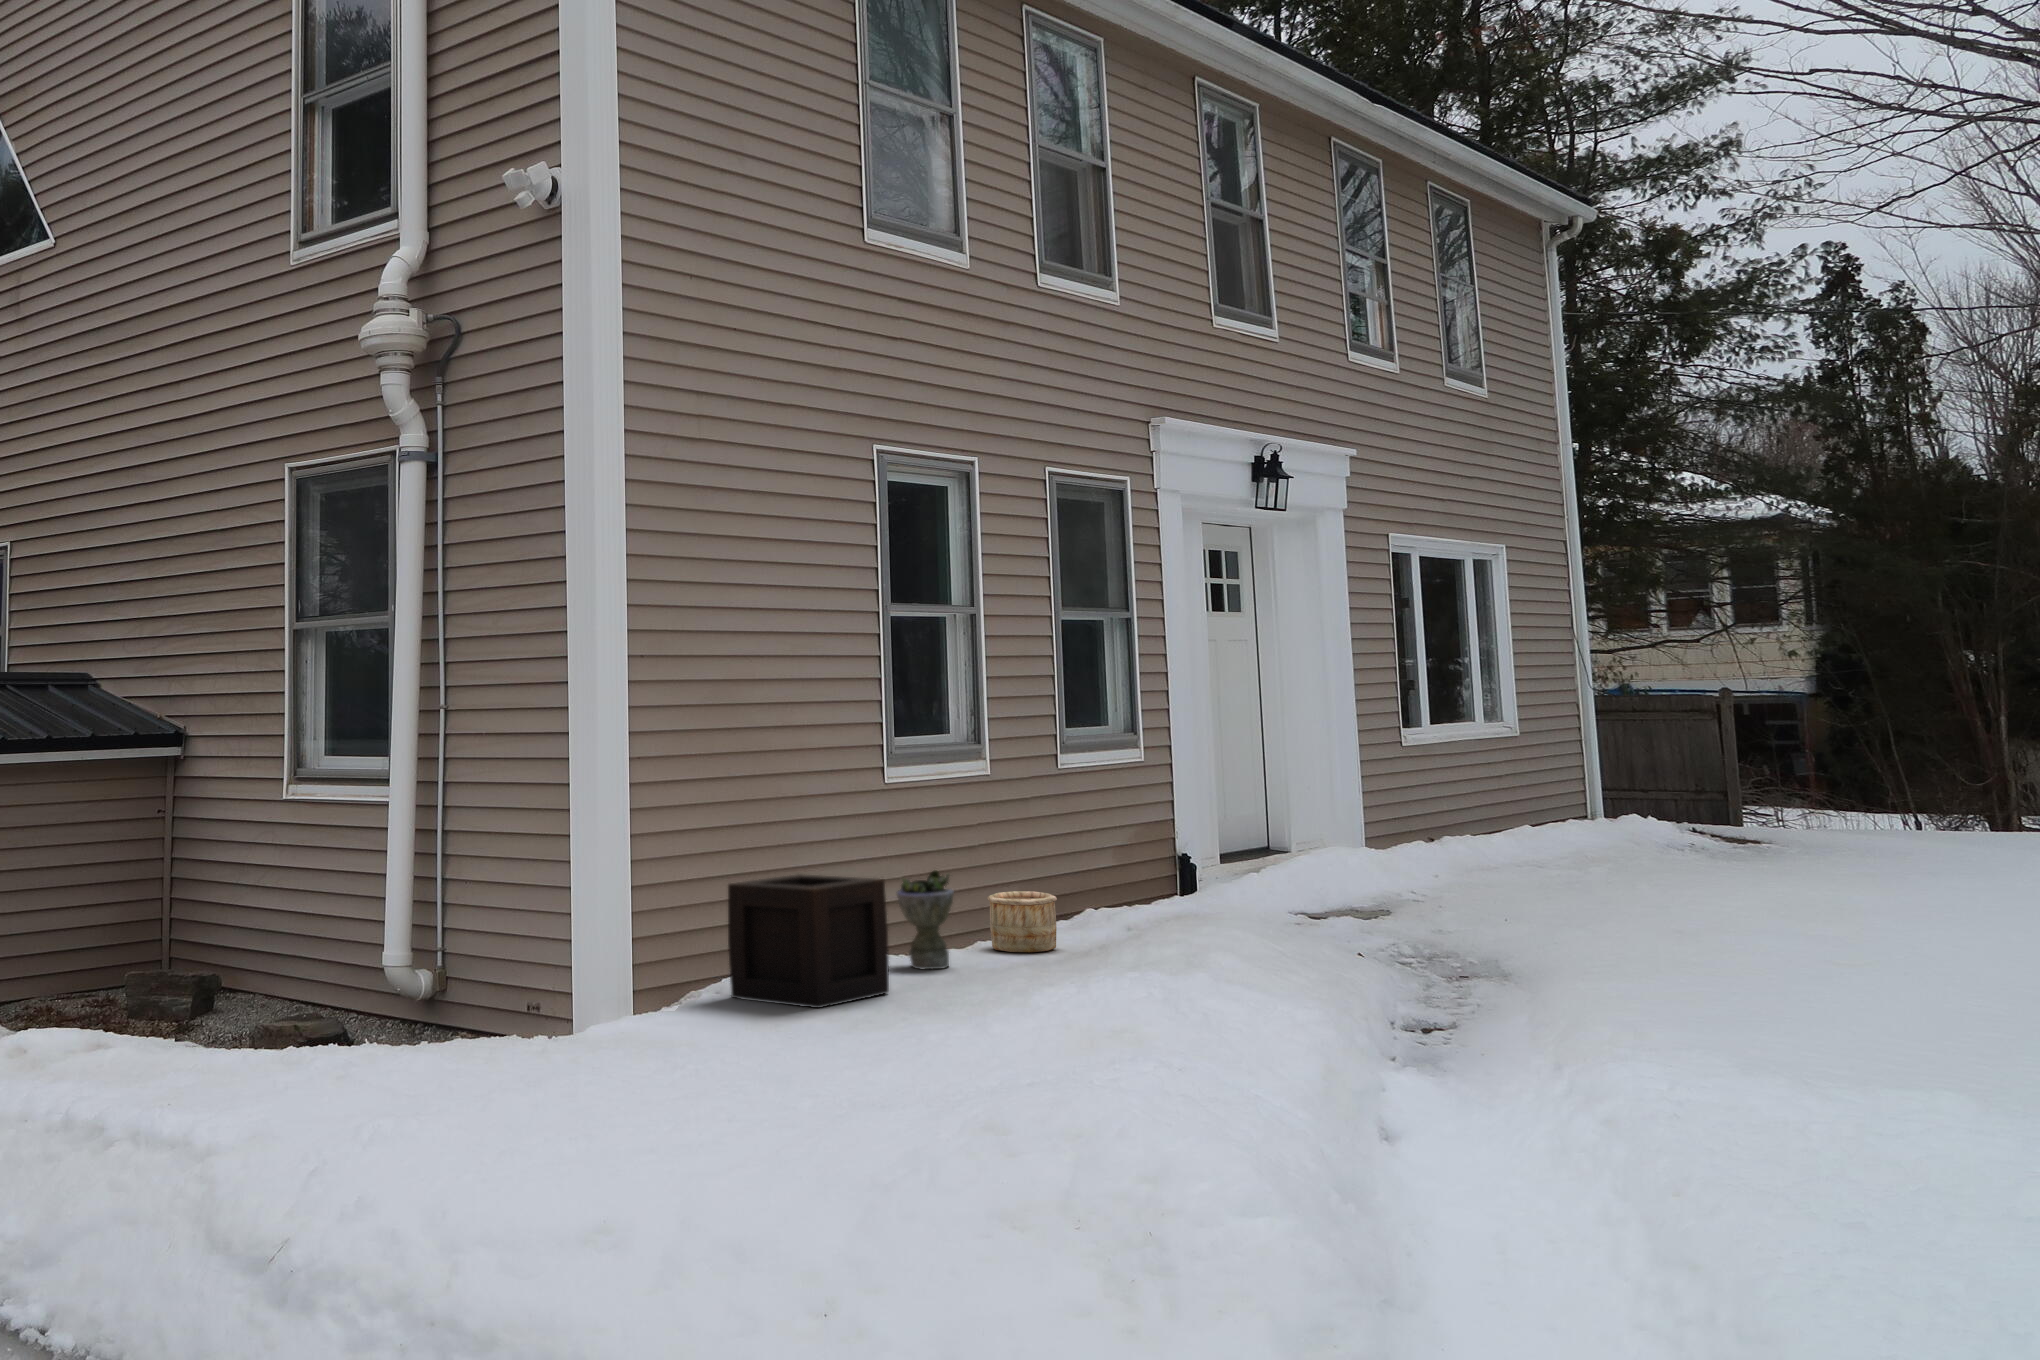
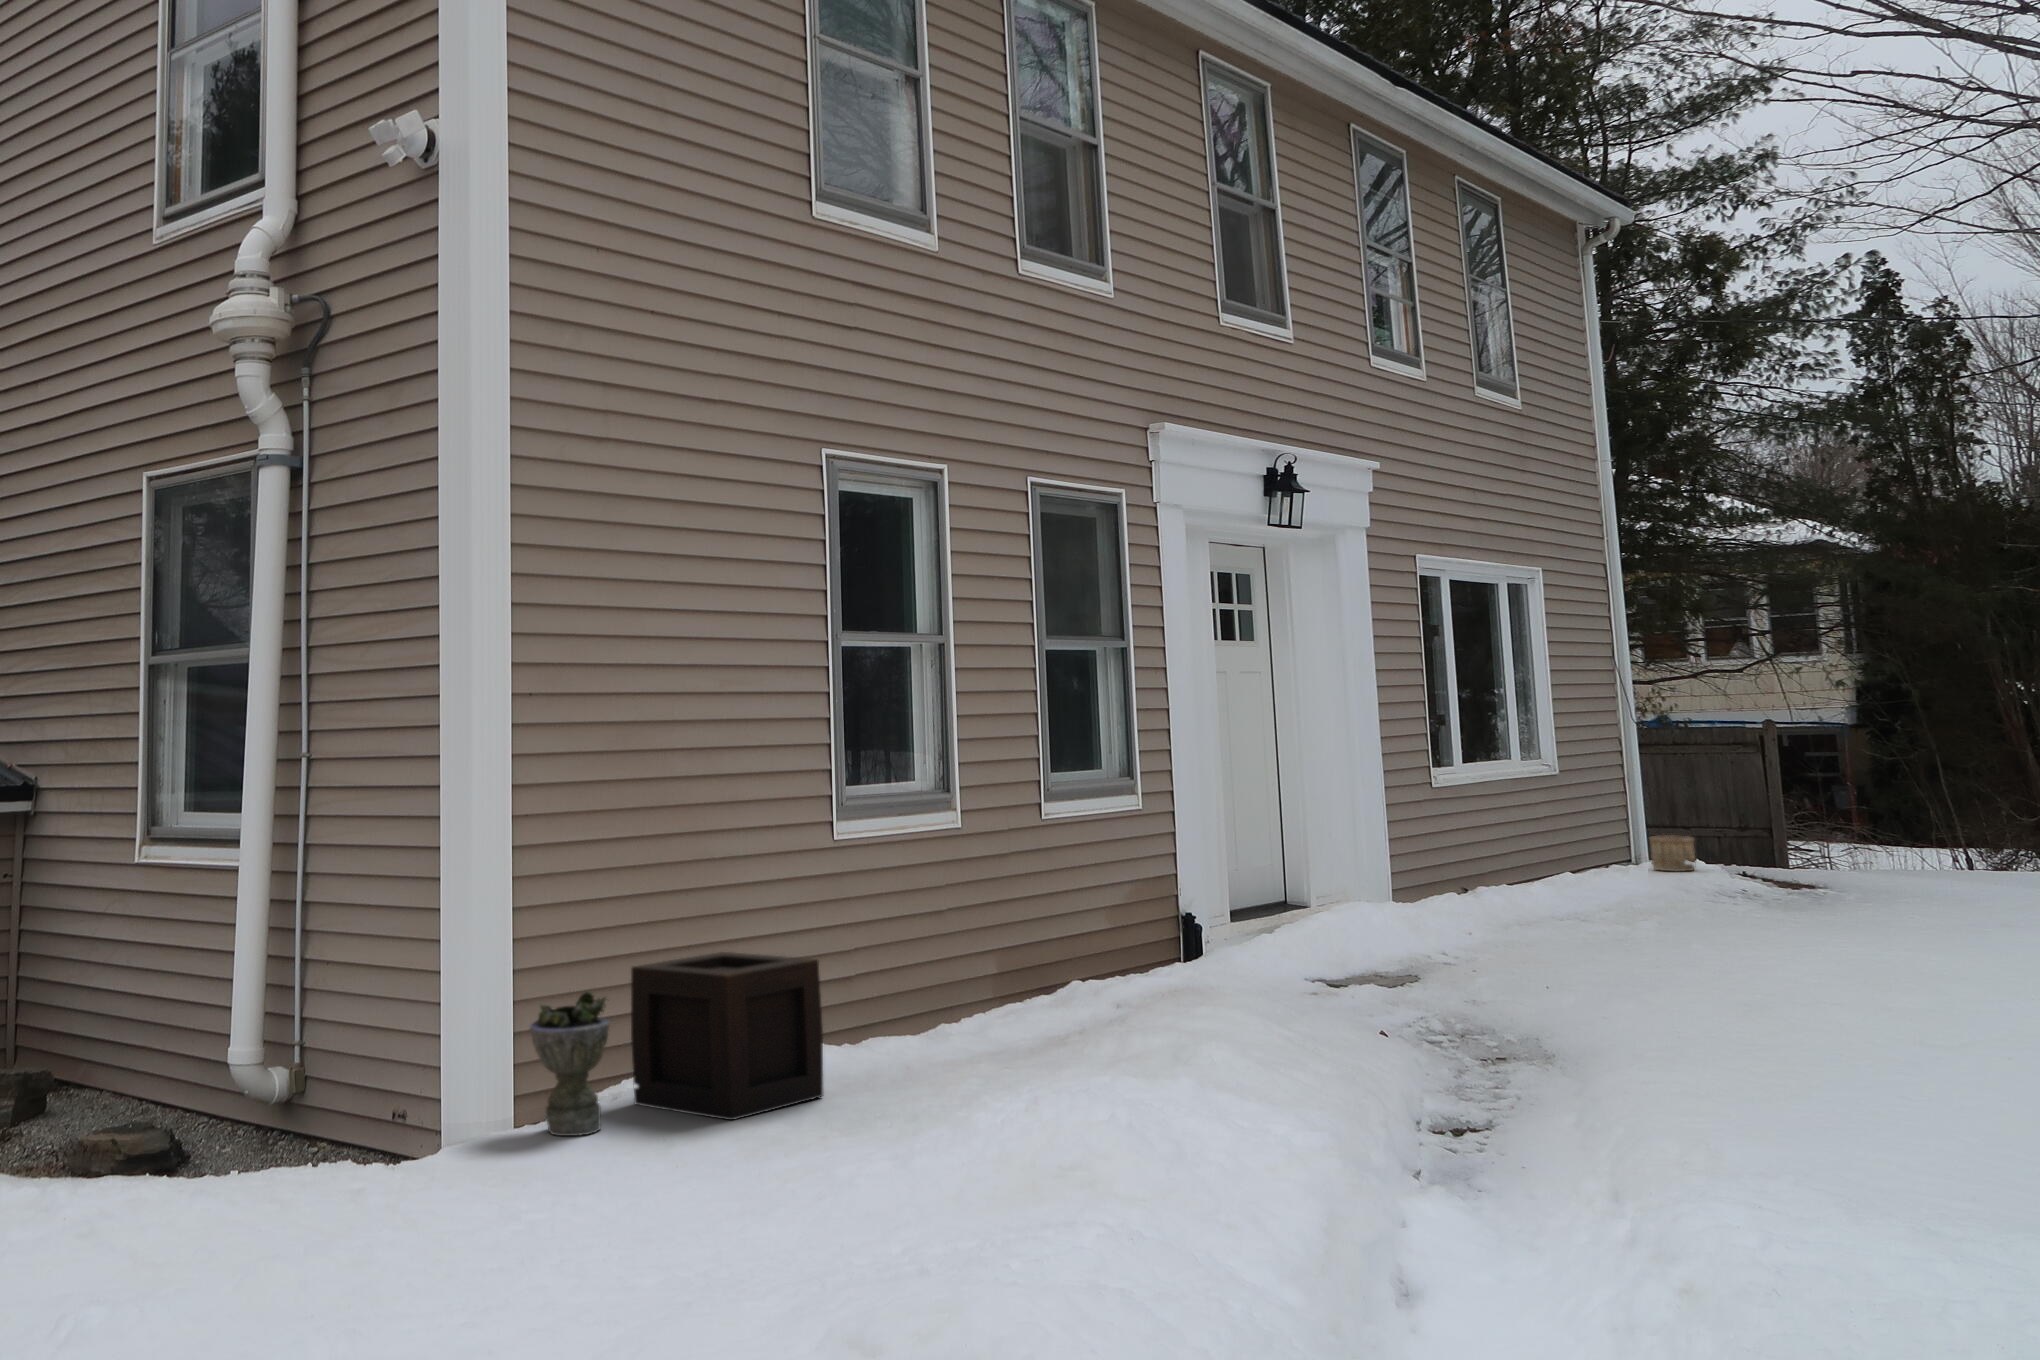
planter: present [897,870,954,969] -> present [530,992,609,1136]
wooden bucket: present [987,891,1057,952] -> present [1649,835,1695,872]

